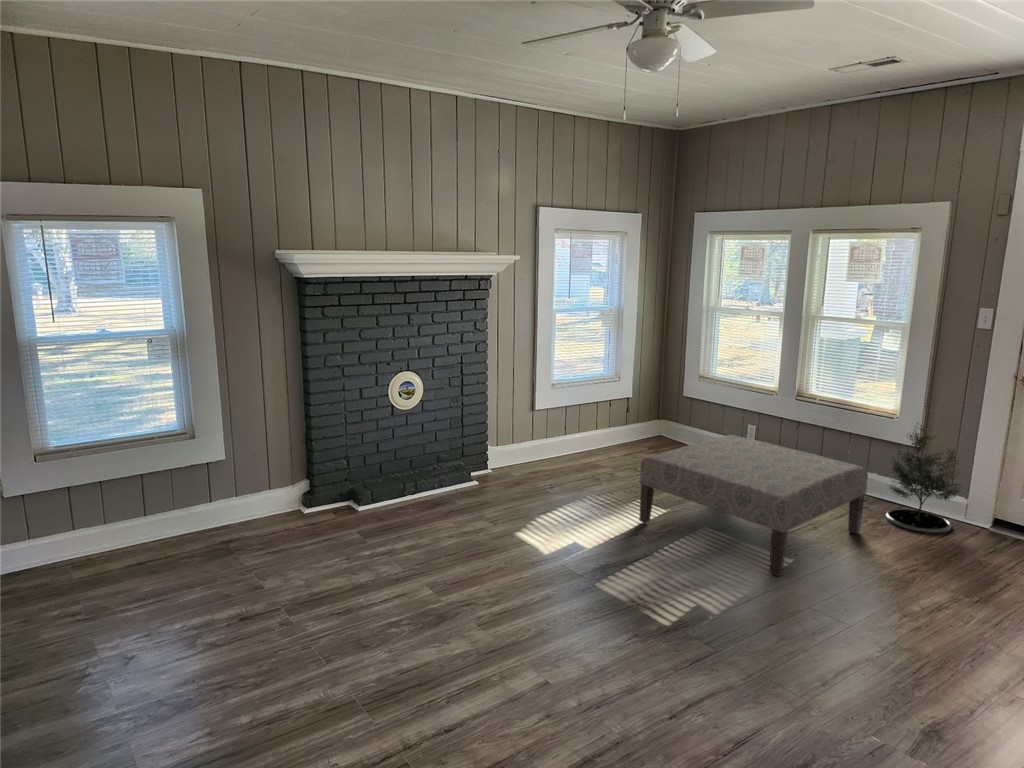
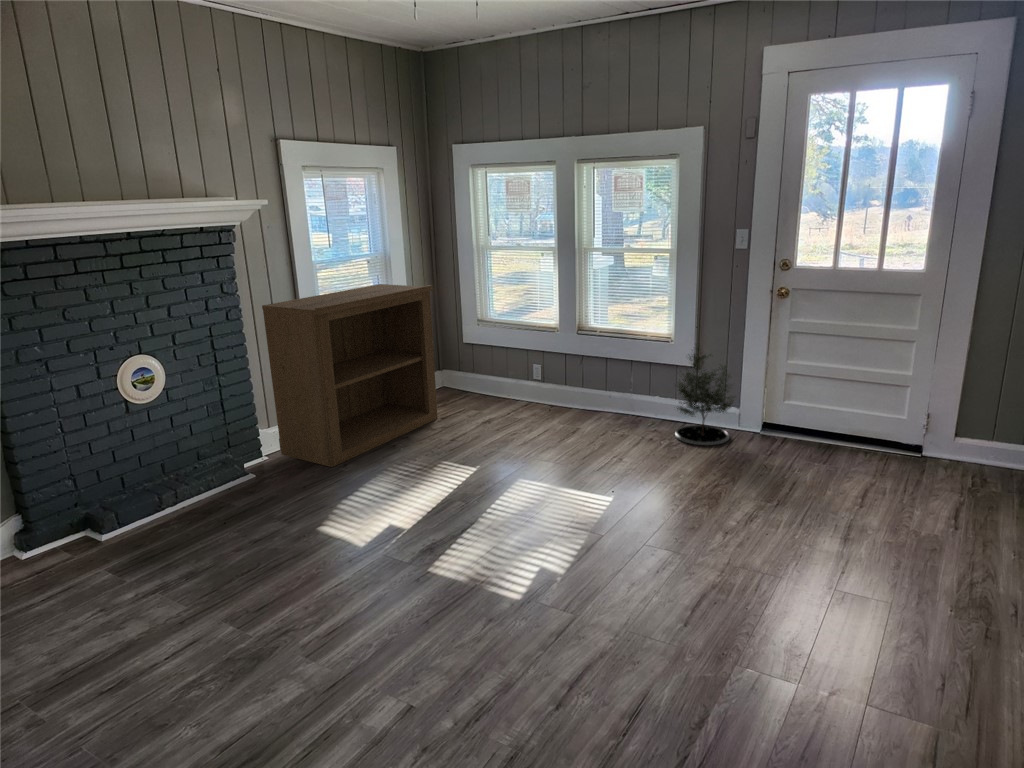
bookshelf: none [503,334,654,487] -> present [262,284,438,467]
ottoman: present [639,435,868,576] -> none [448,378,662,517]

